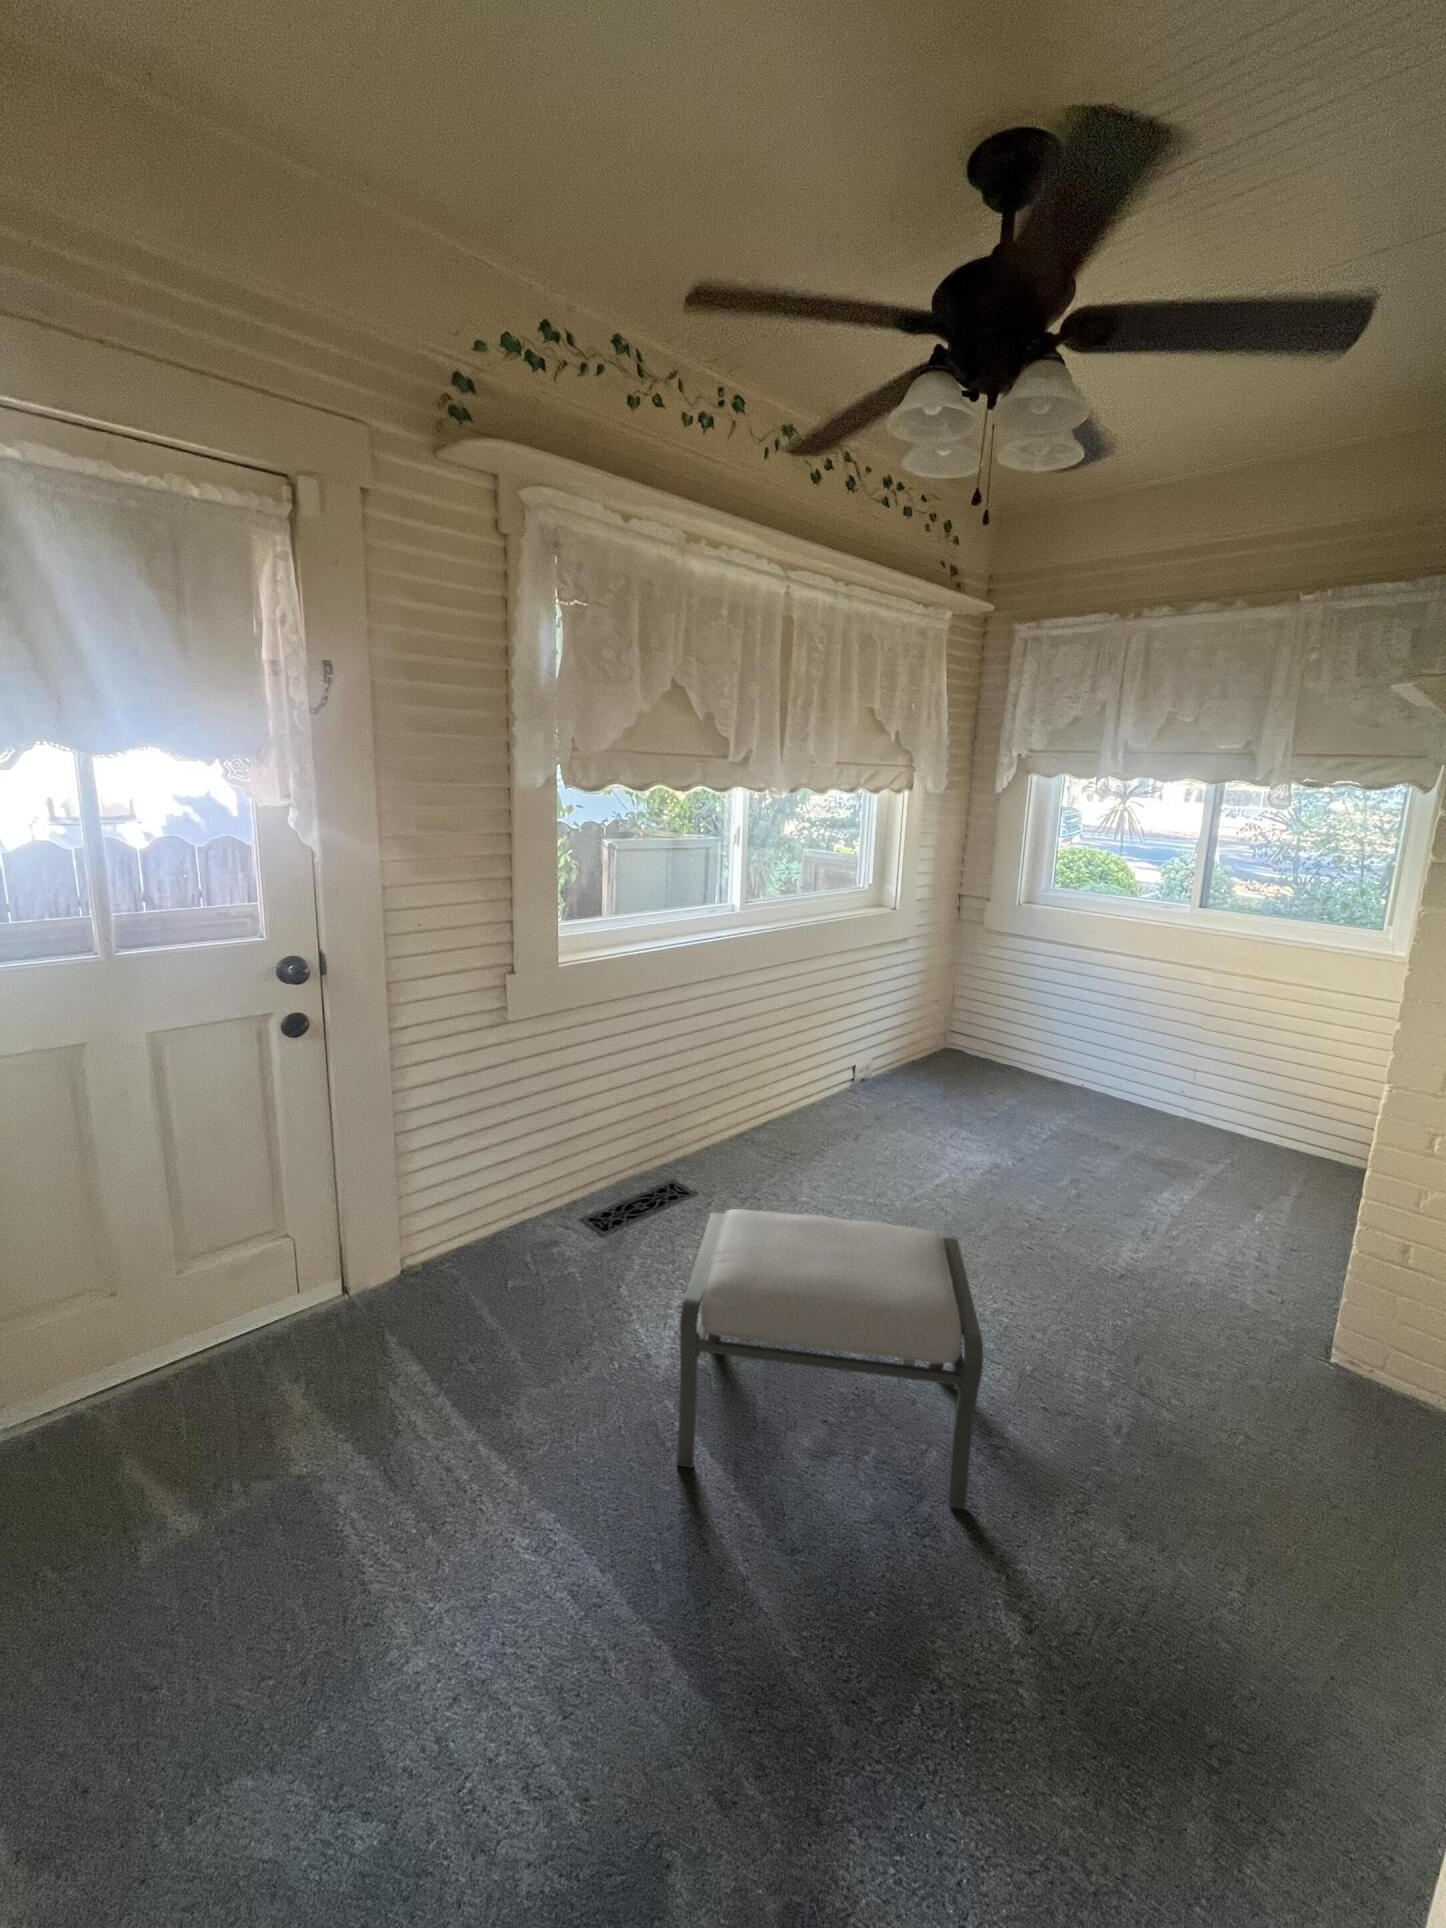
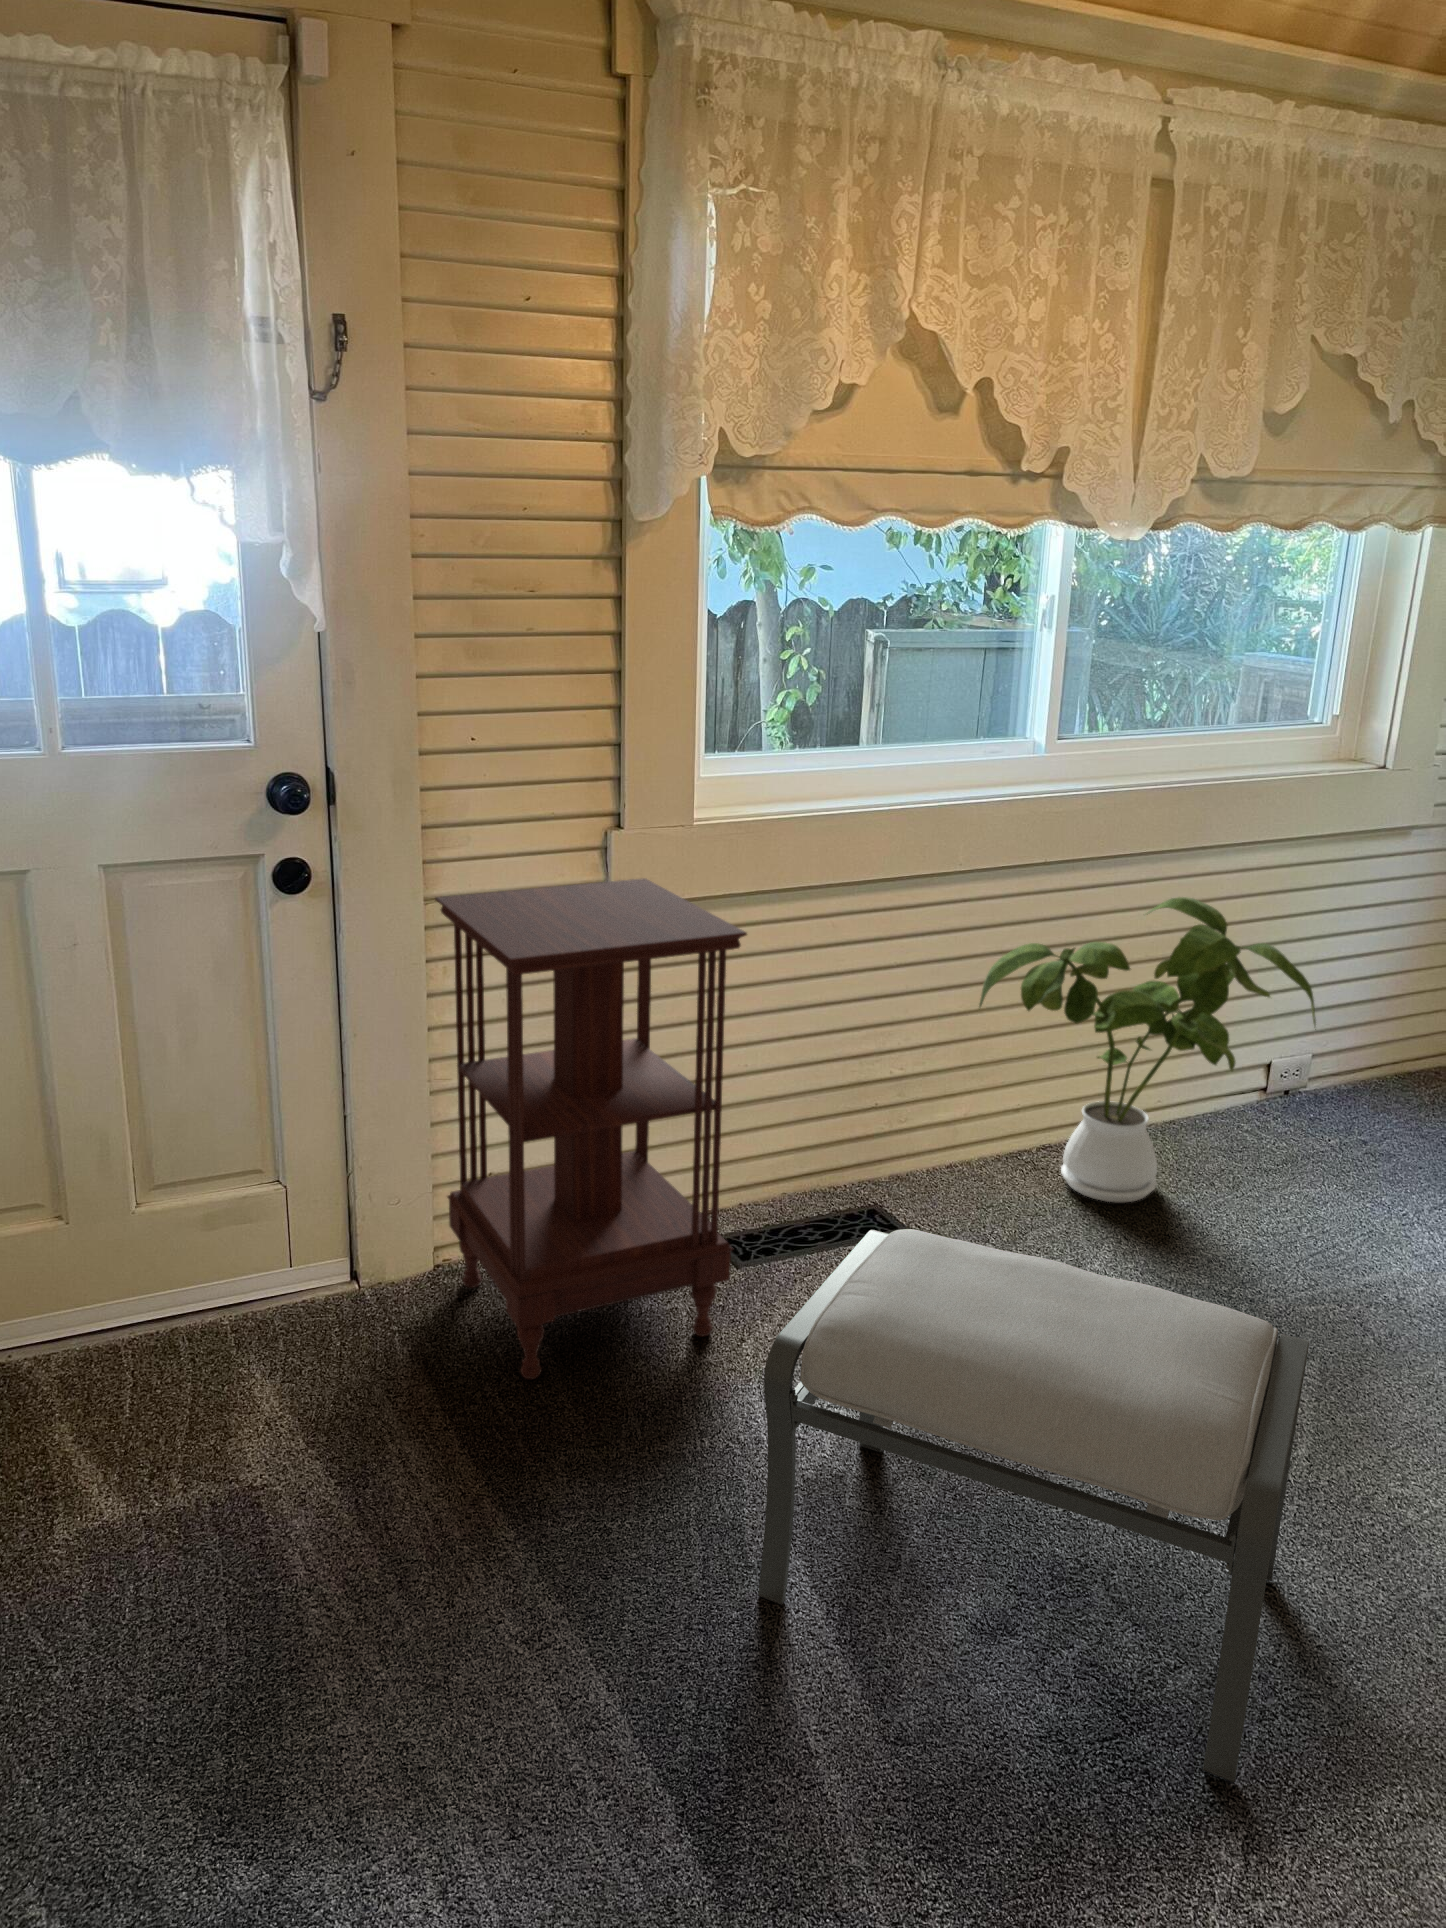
house plant: none [721,989,896,1156] -> present [979,897,1316,1202]
side table: none [402,1006,617,1345] -> present [435,878,747,1379]

